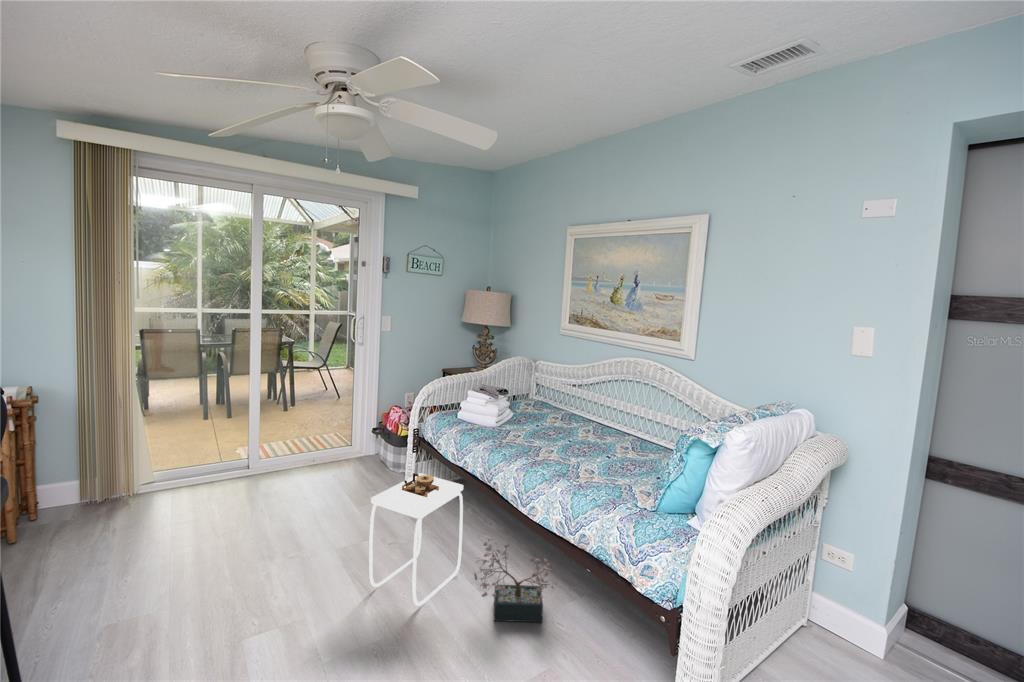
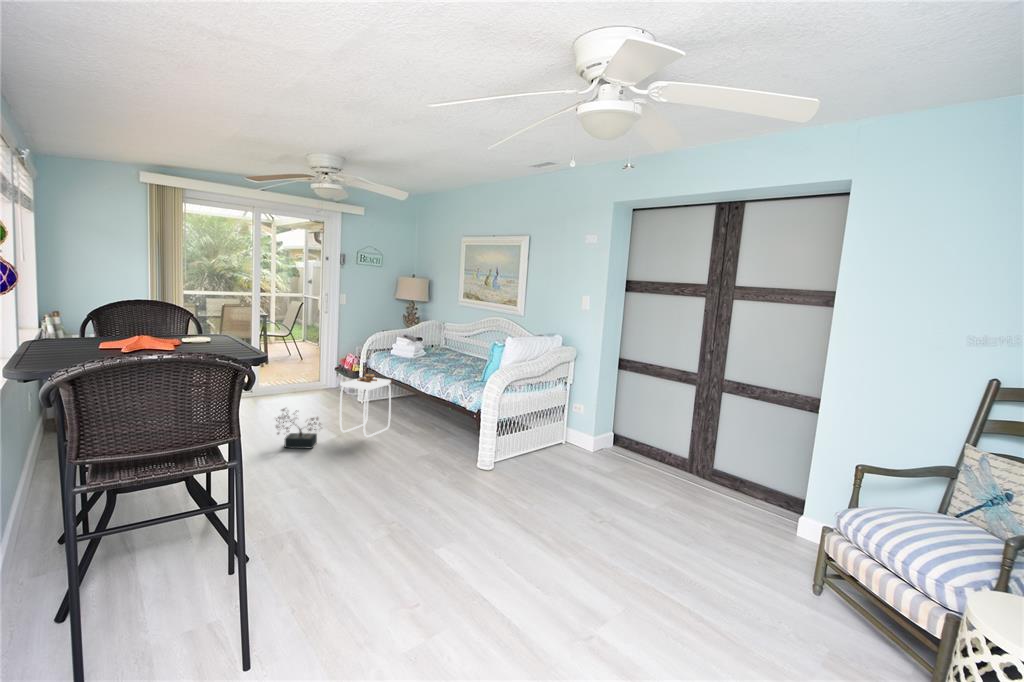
decorative plant: present [474,539,557,622] -> present [276,409,321,449]

